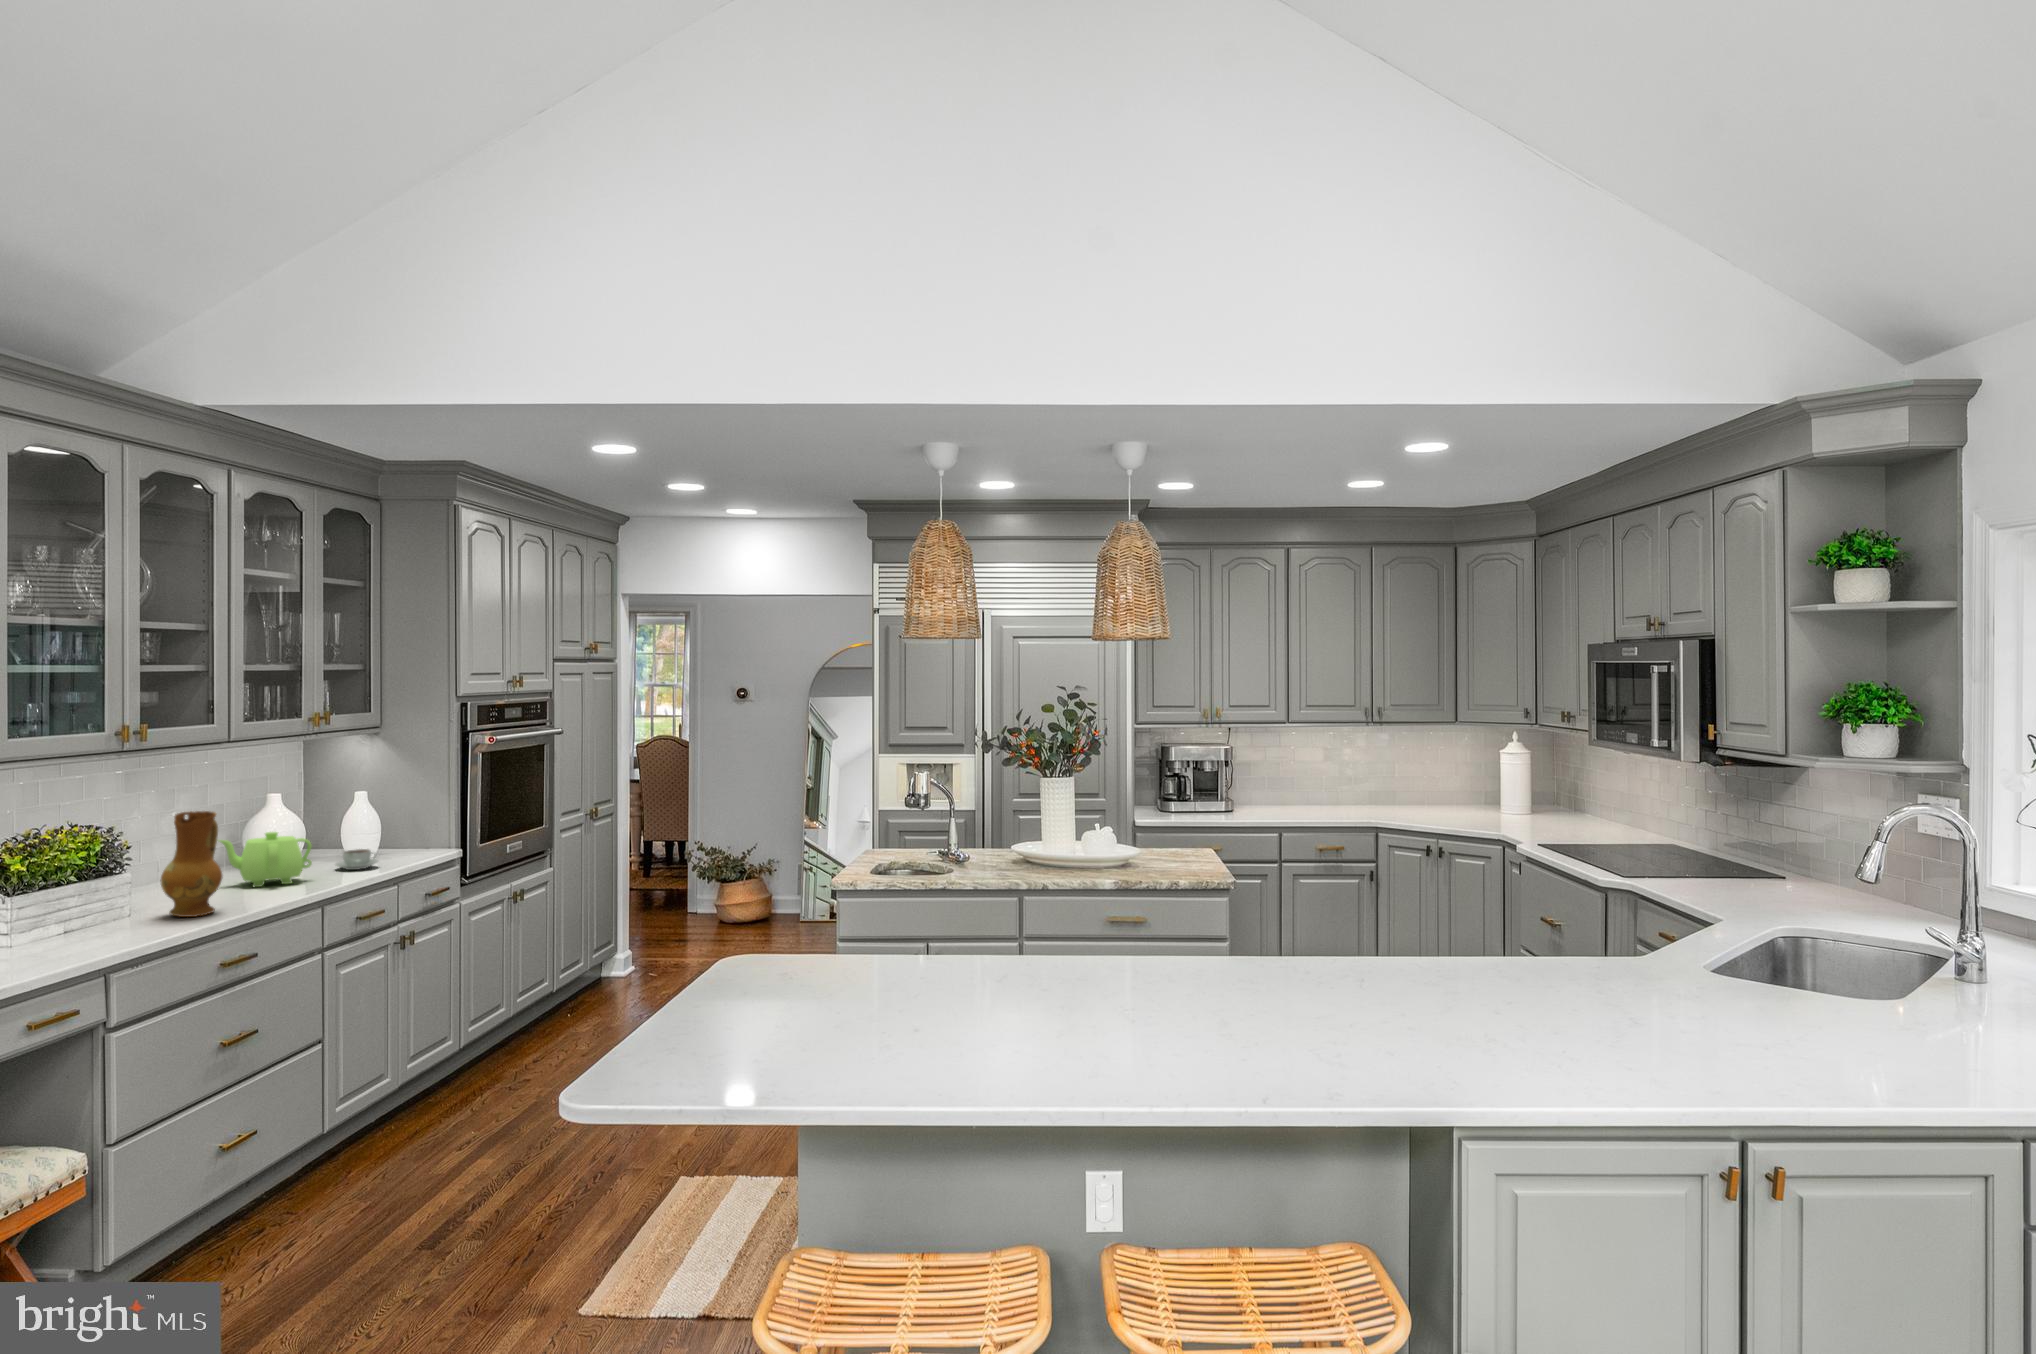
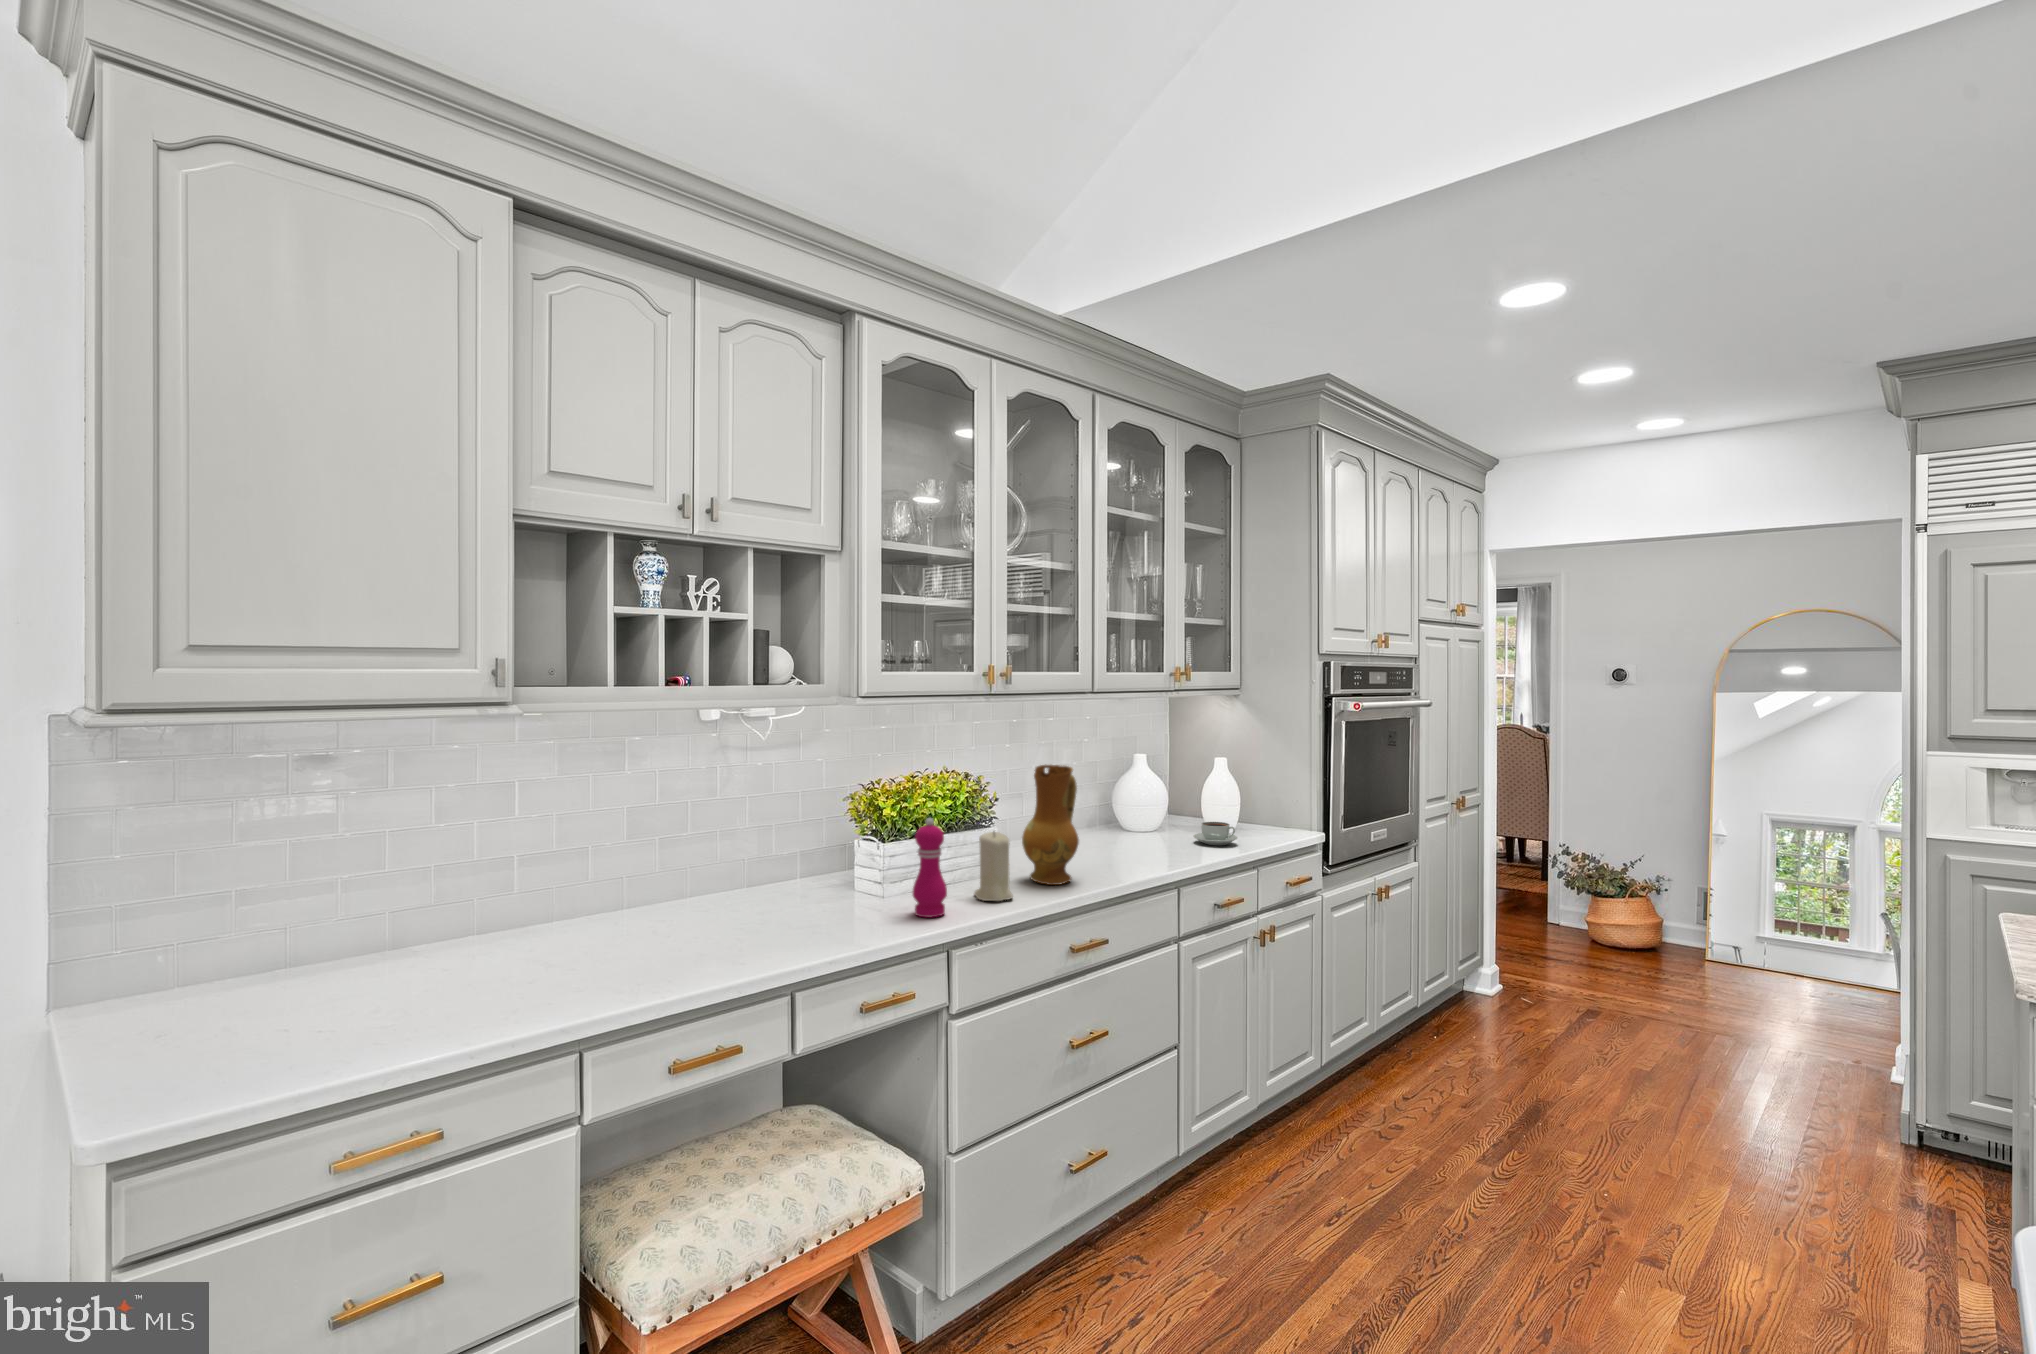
teapot: present [219,832,312,887] -> none [1082,794,1170,855]
pepper mill: none [55,867,94,954] -> present [913,818,947,918]
candle: none [114,873,159,936] -> present [974,831,1013,901]

